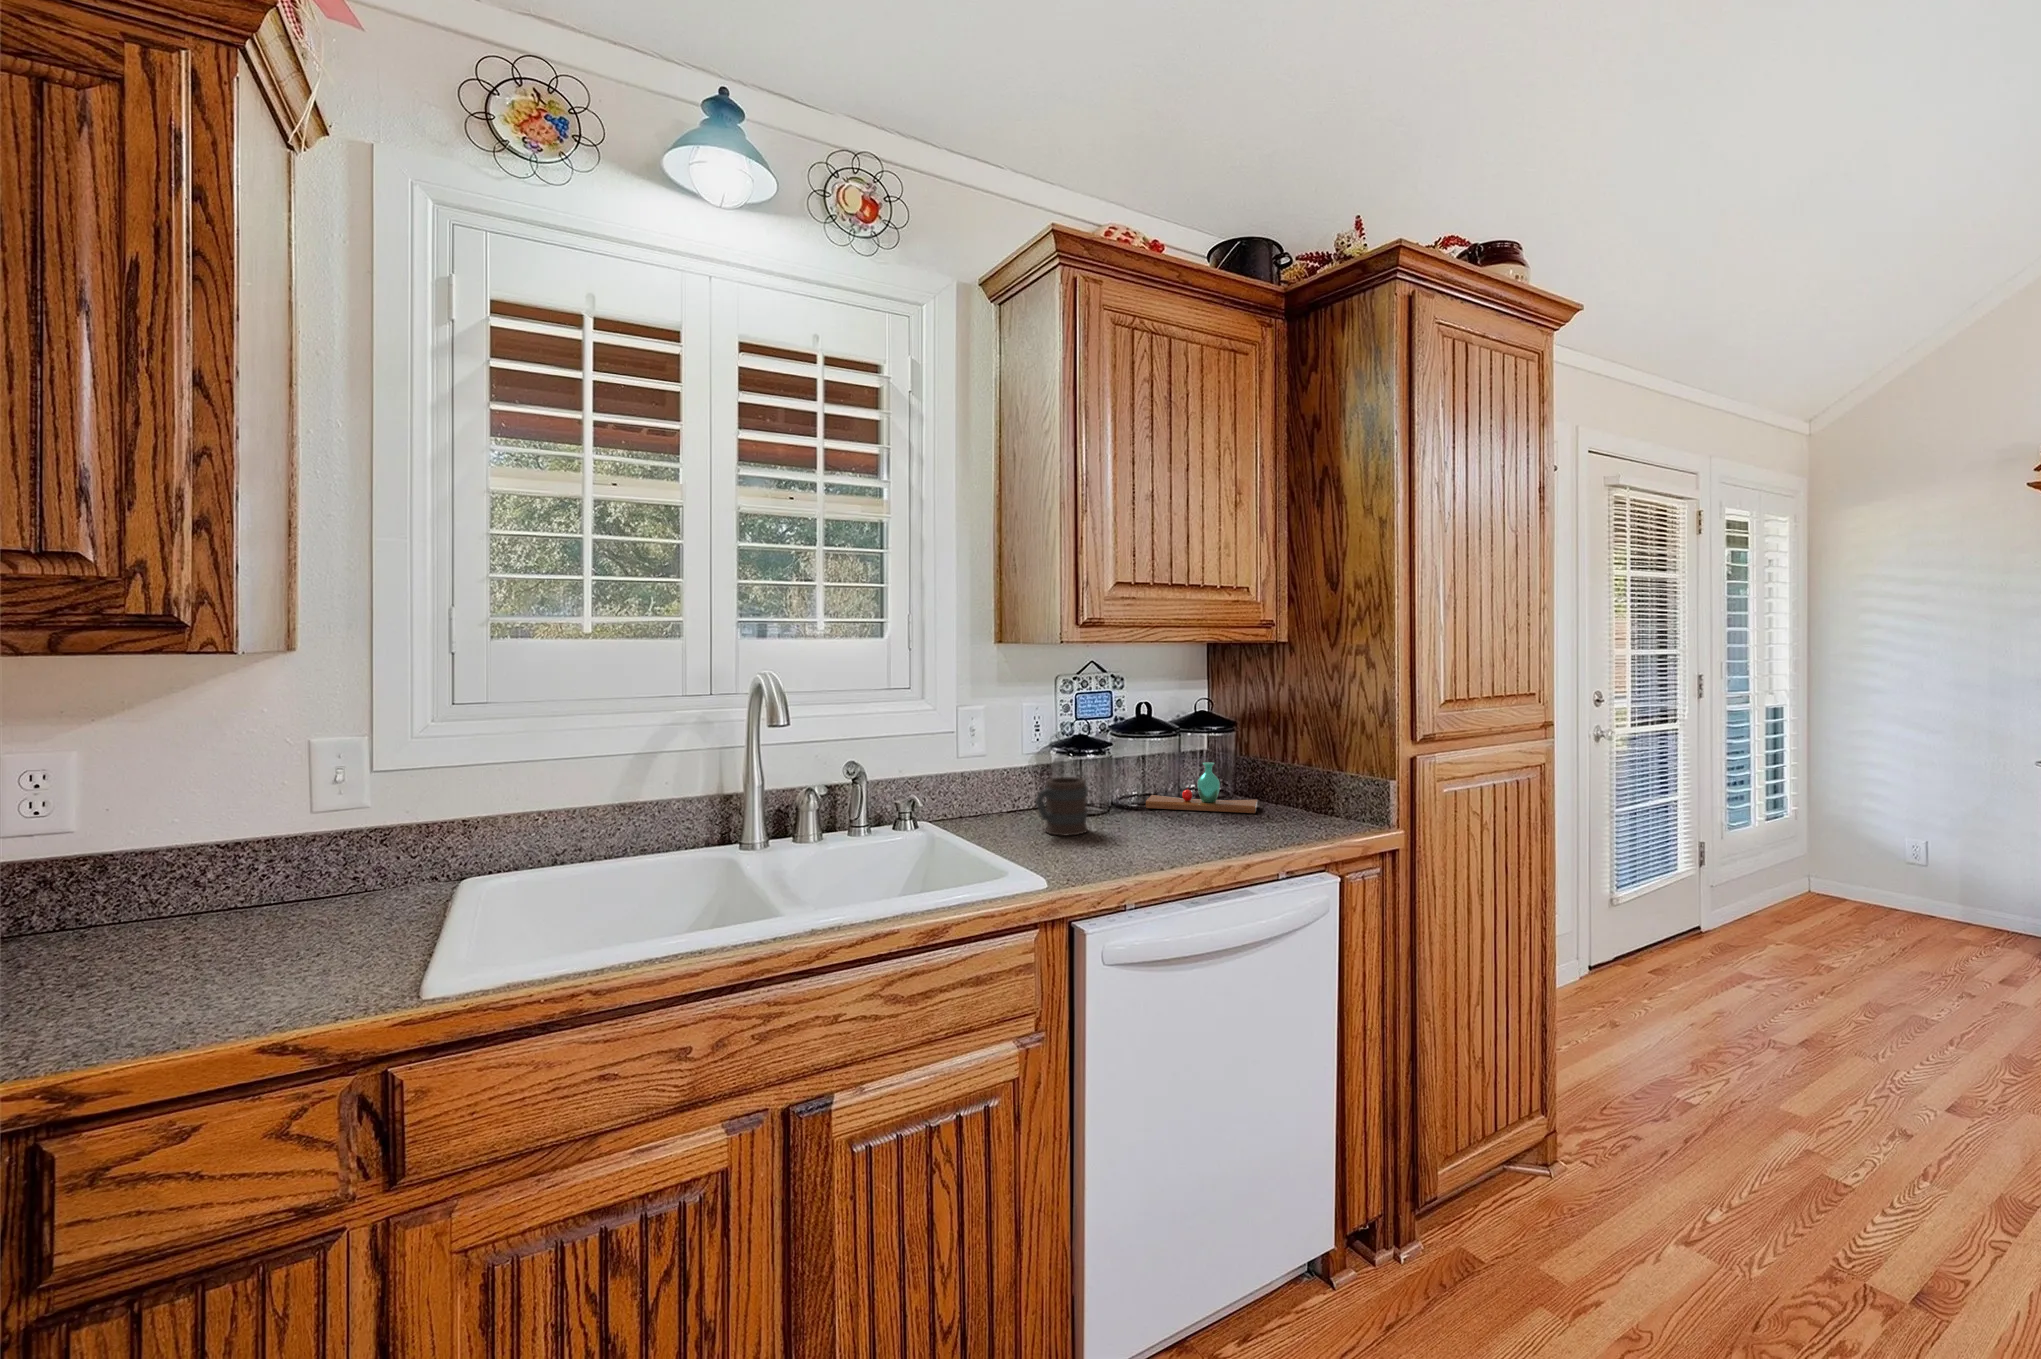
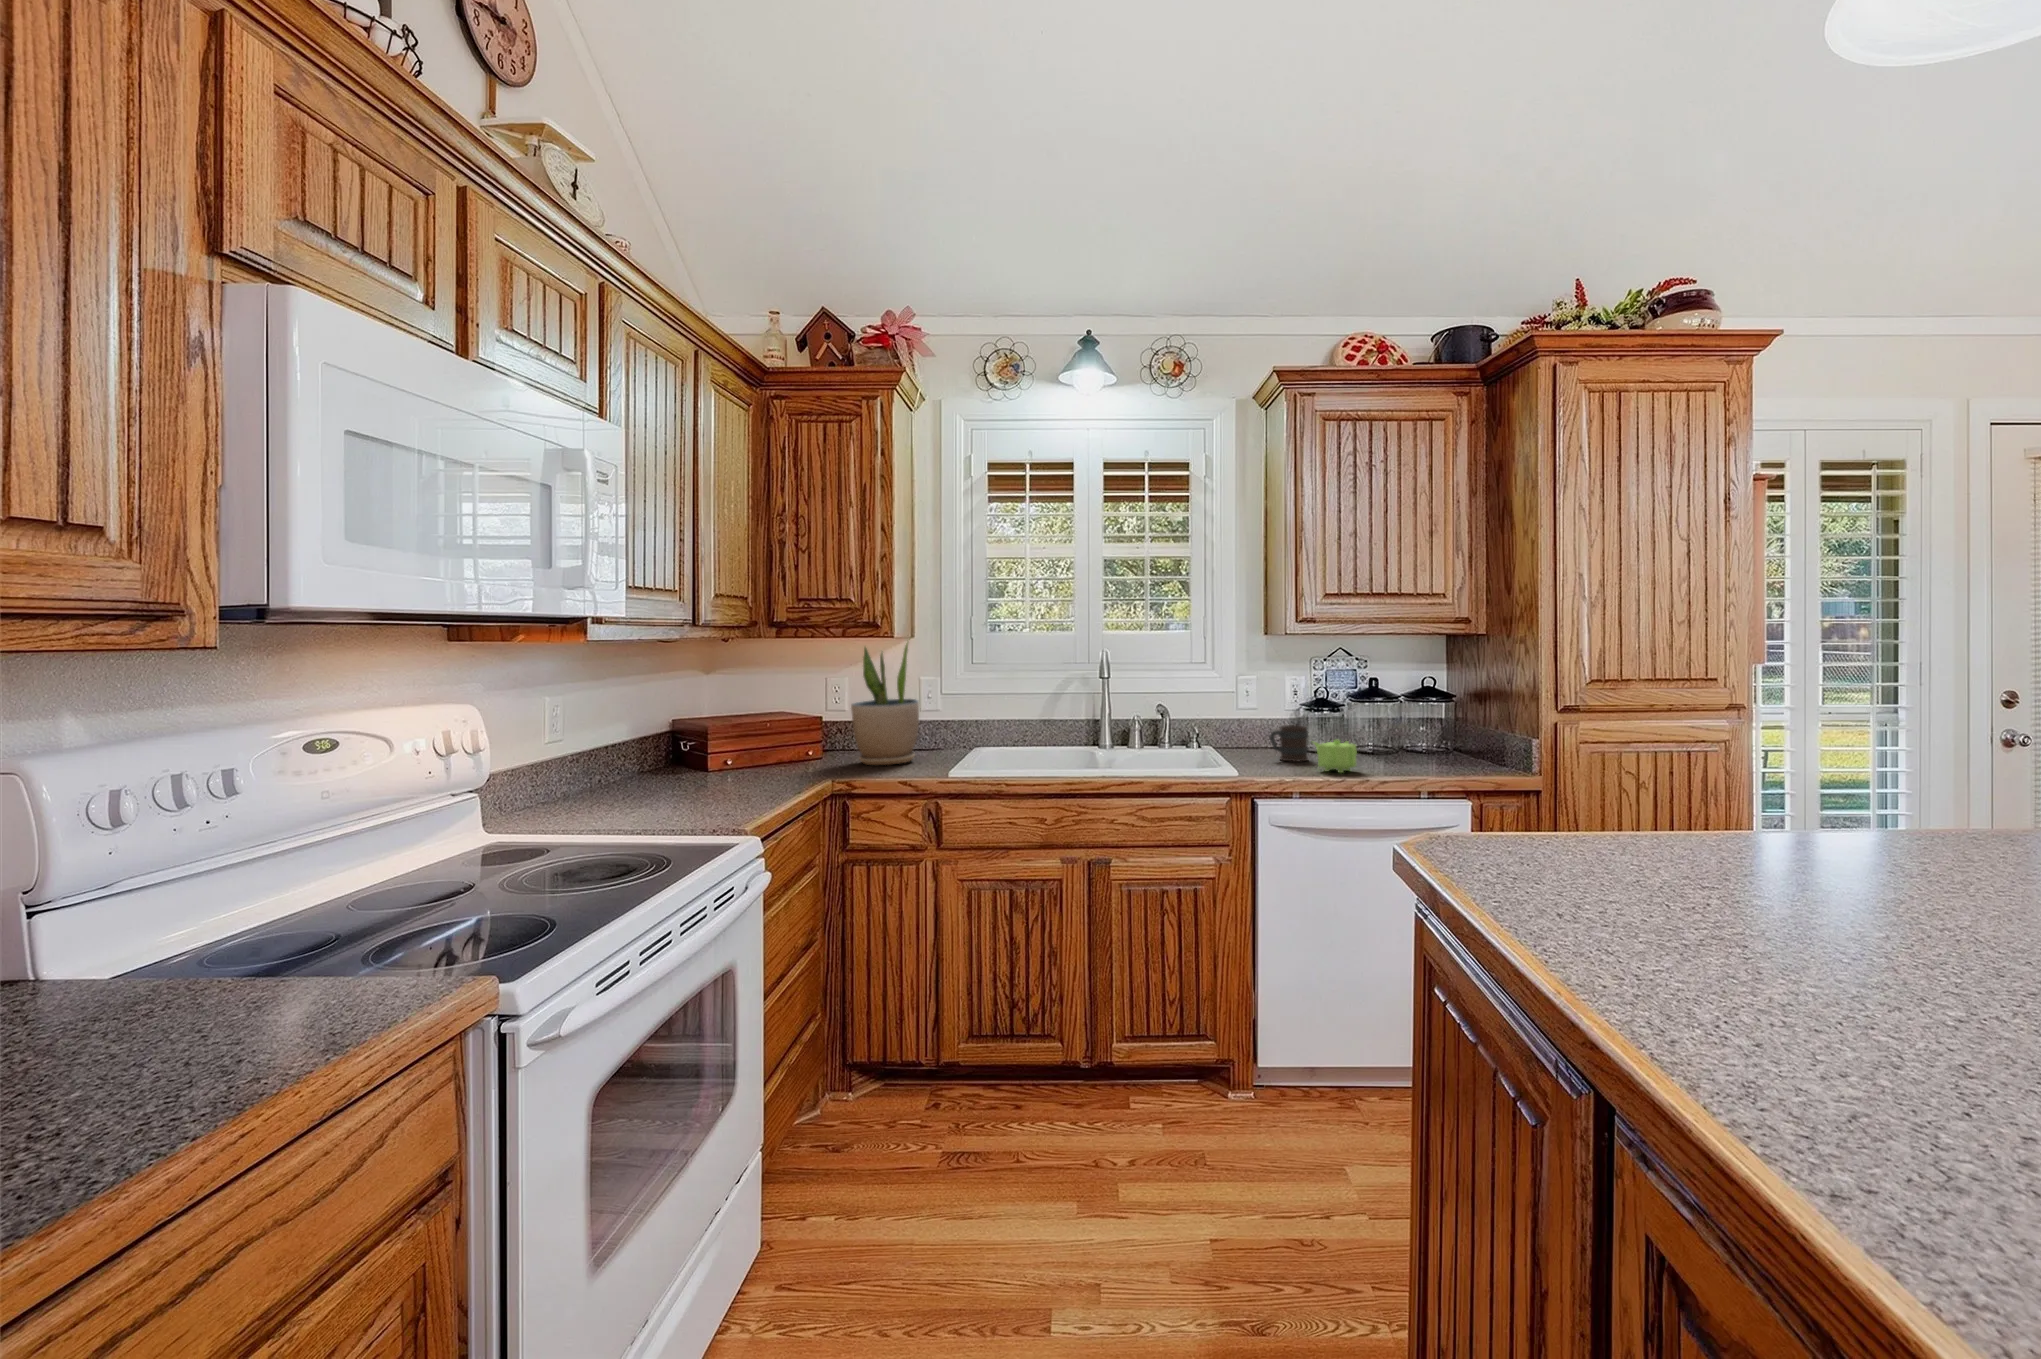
potted plant: none [89,648,318,971] -> present [851,639,919,765]
vase: present [1146,762,1257,813] -> none [1370,724,1457,762]
teapot: none [1120,801,1195,855] -> present [1314,740,1357,773]

